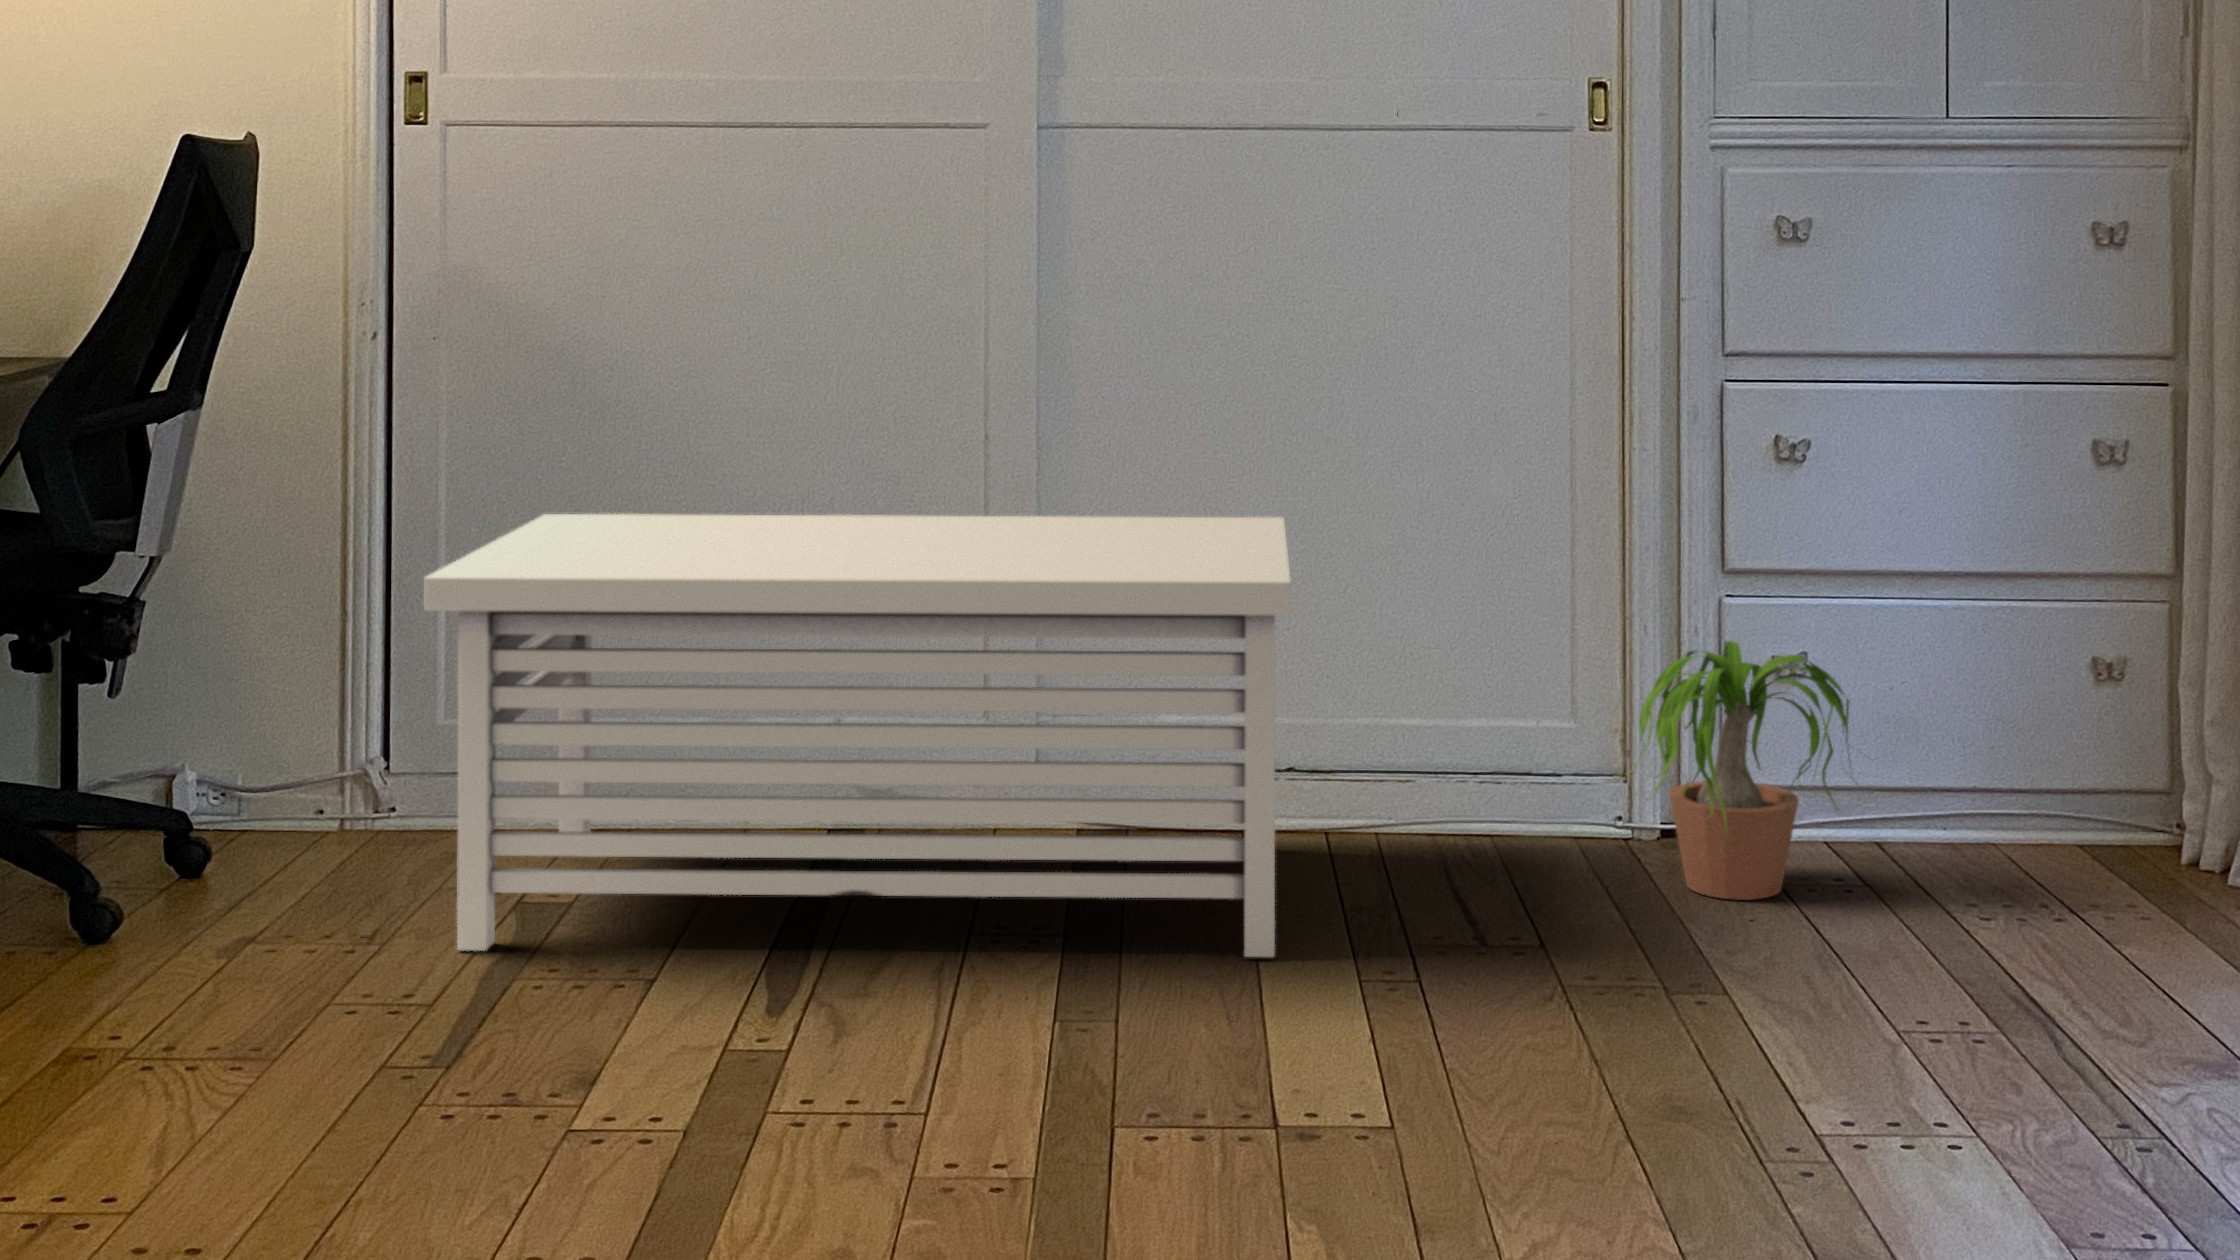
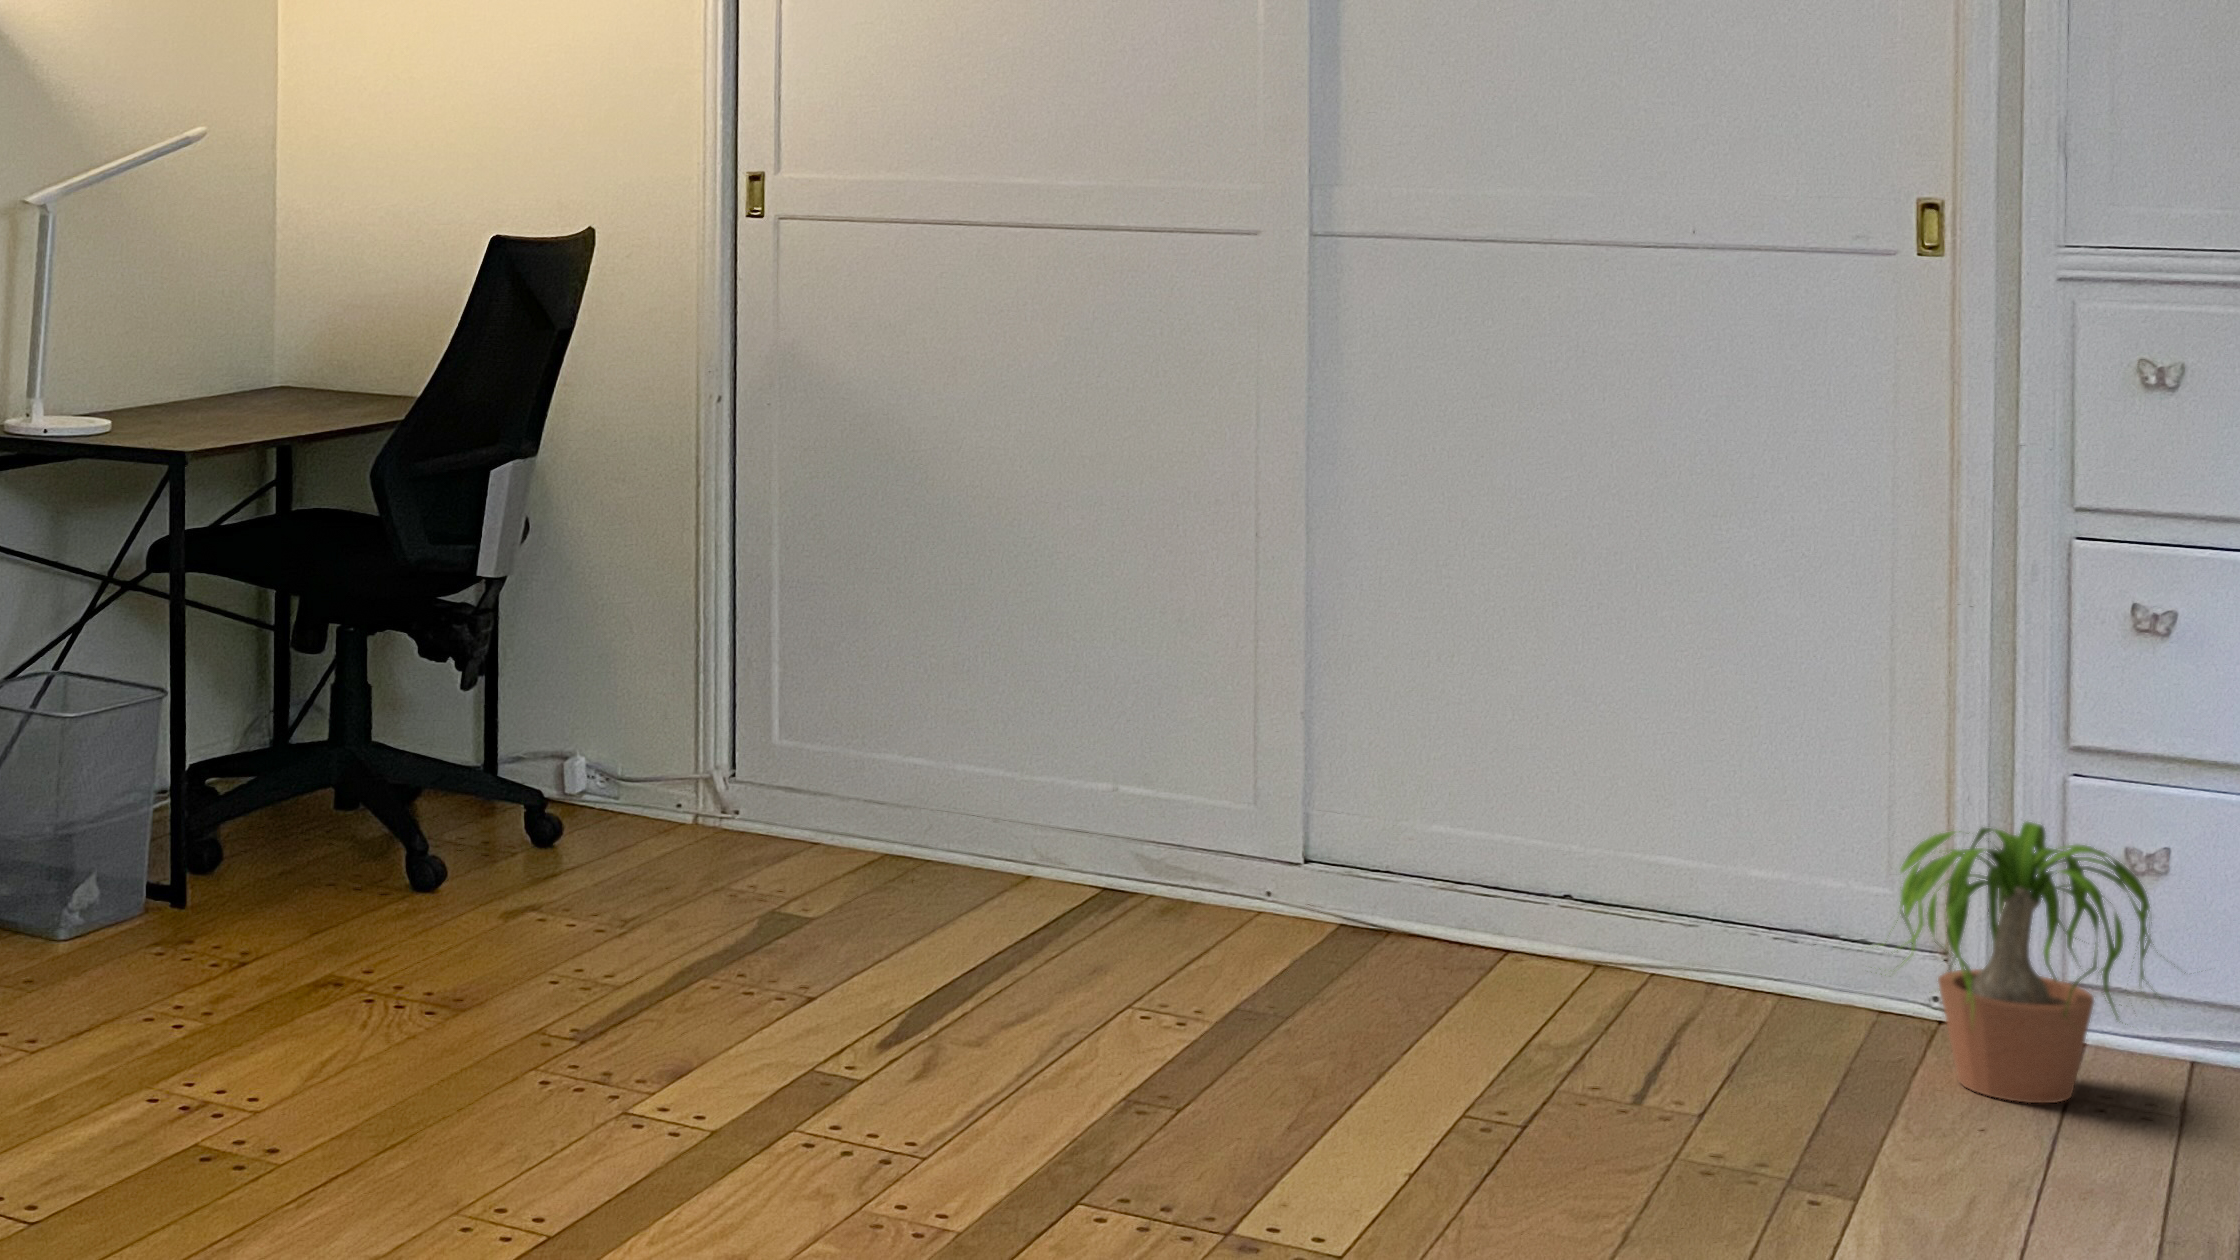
storage bench: present [424,514,1291,957] -> none [693,570,1550,1062]

